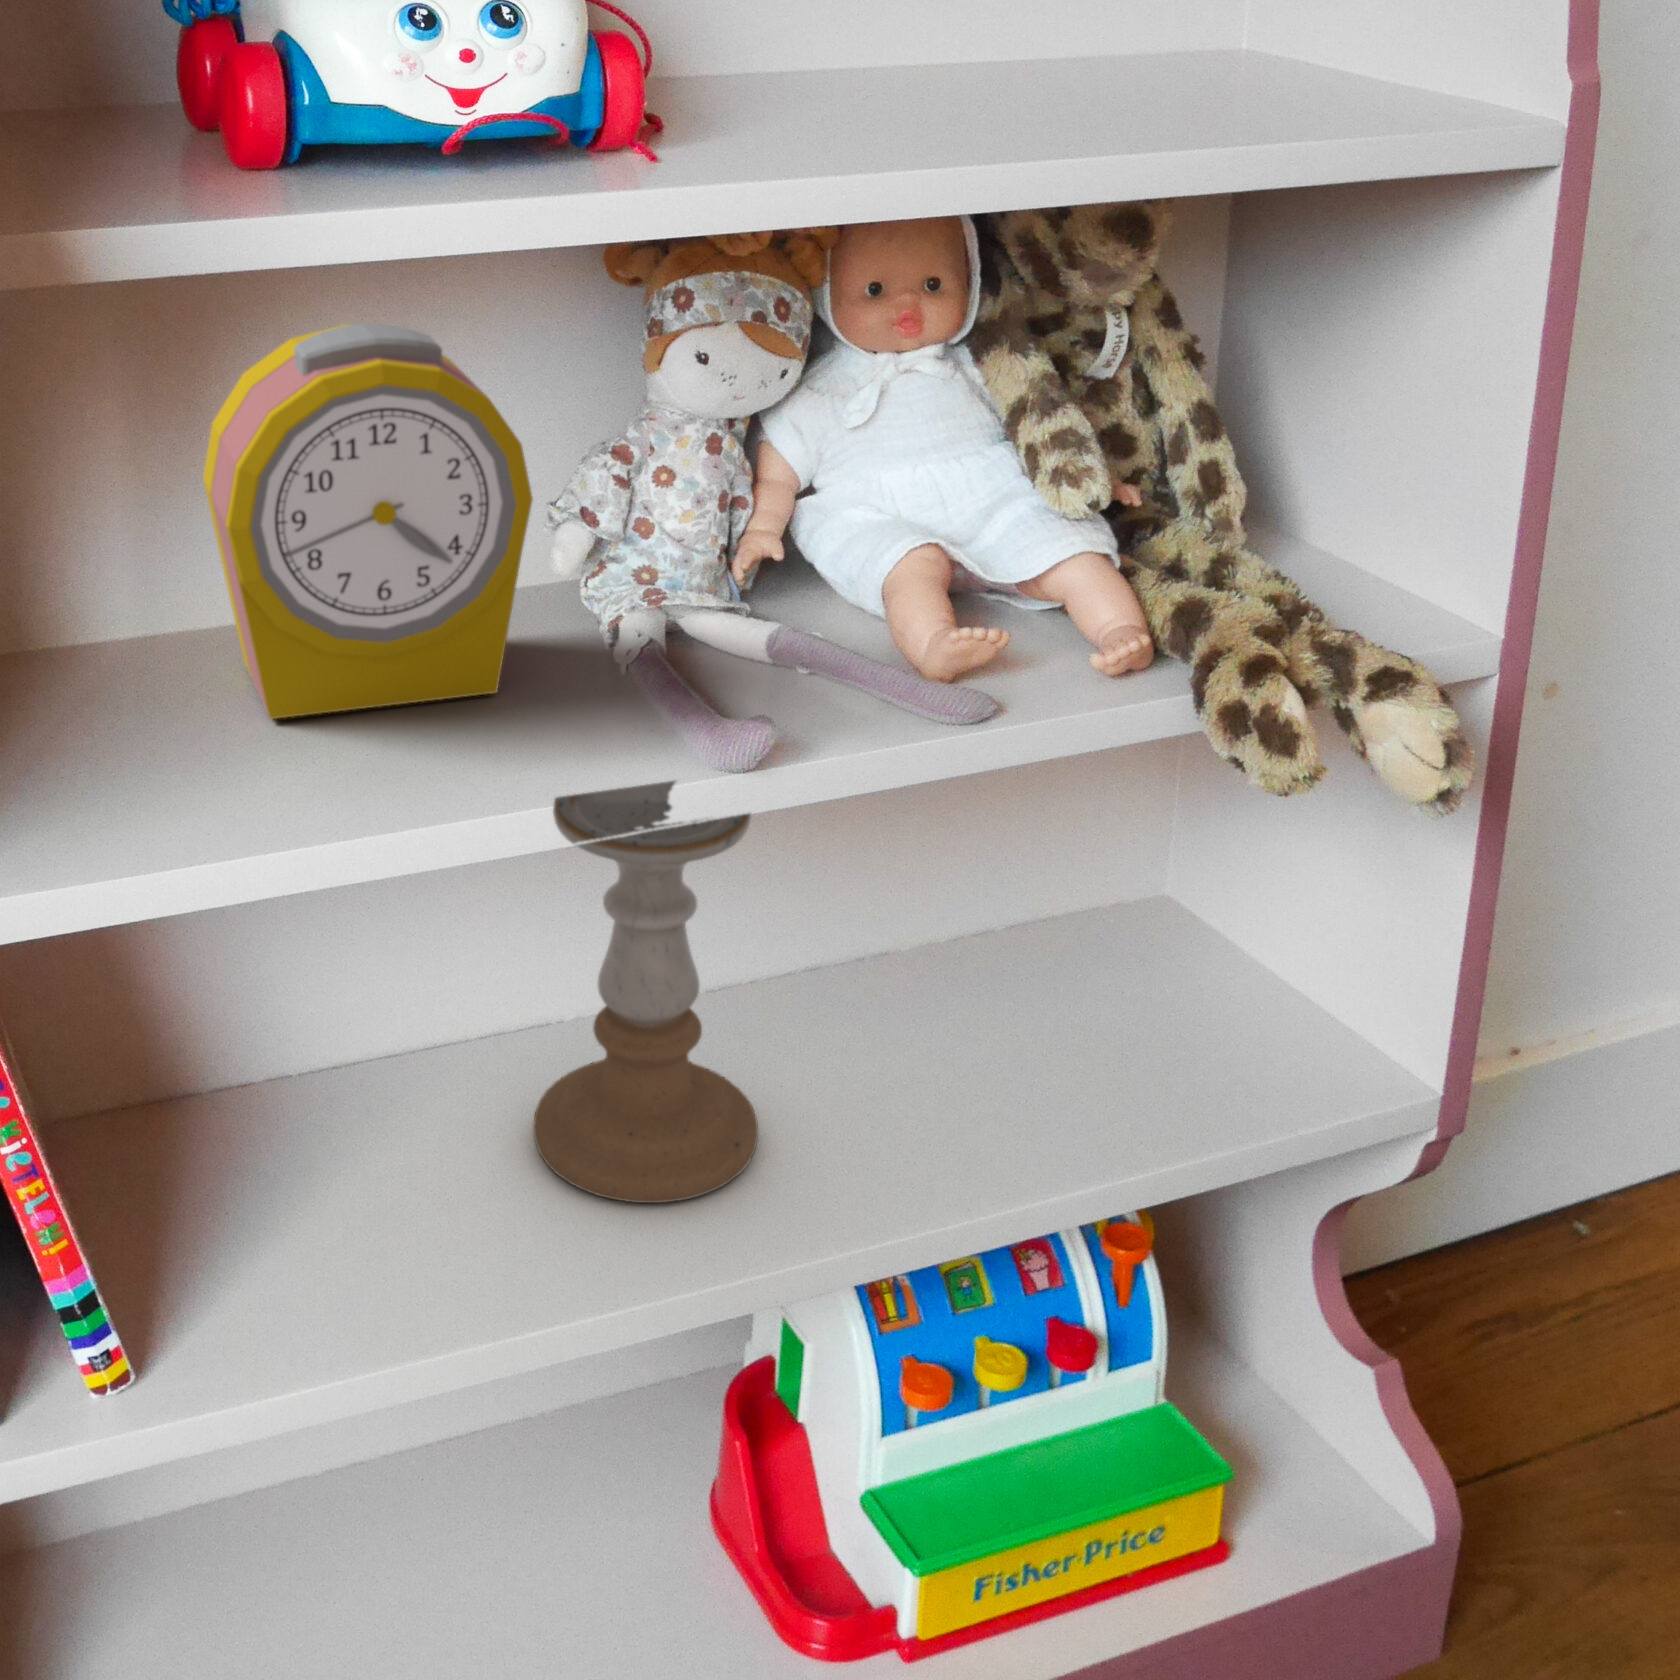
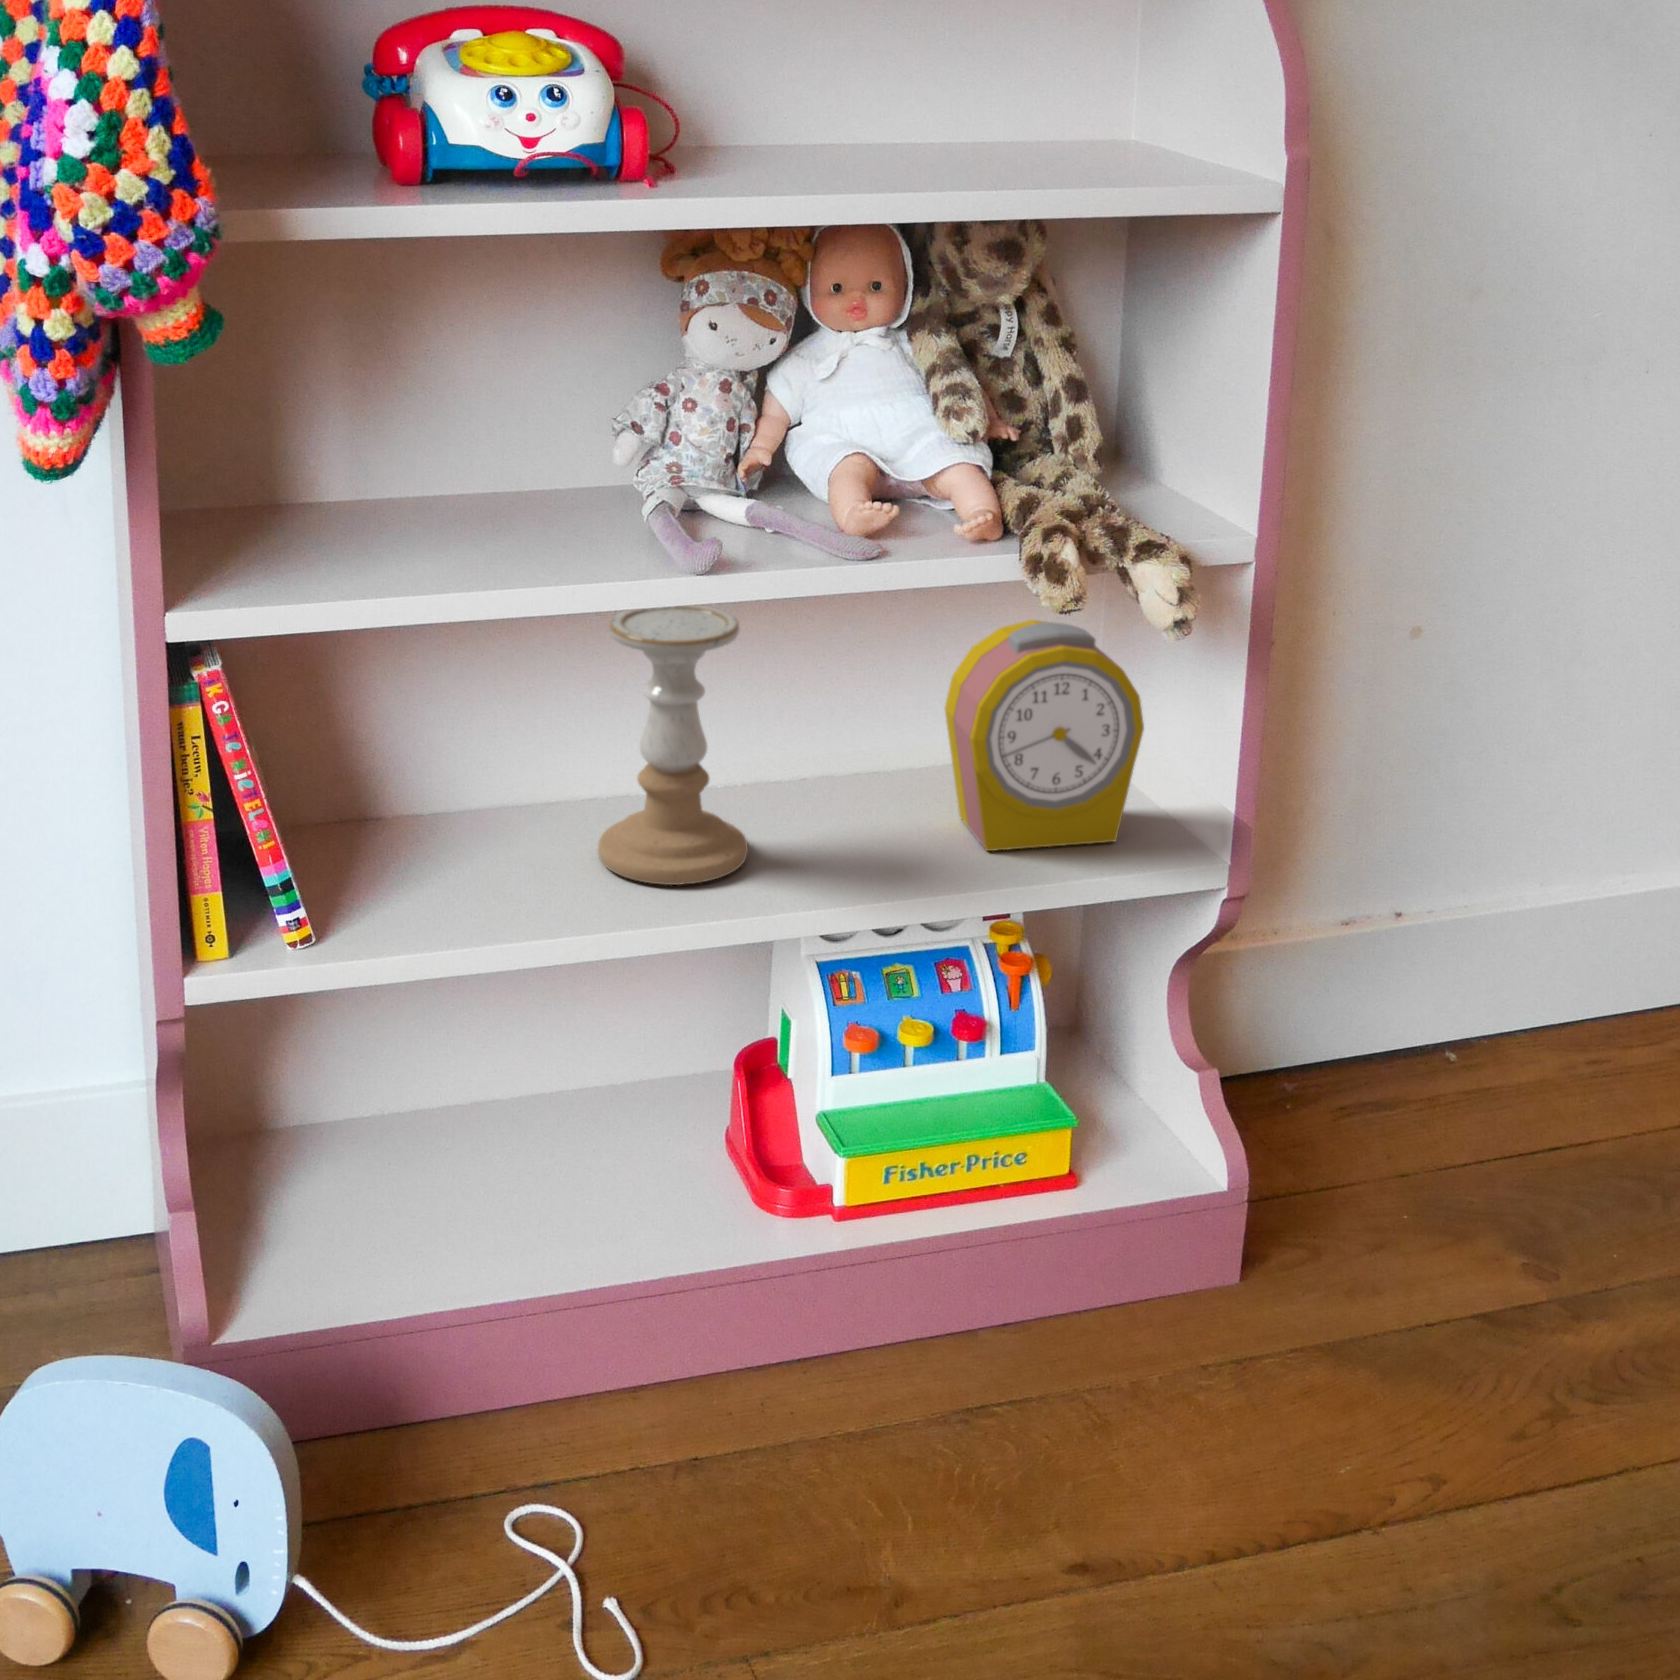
alarm clock: present [203,323,533,719] -> present [945,620,1144,851]

